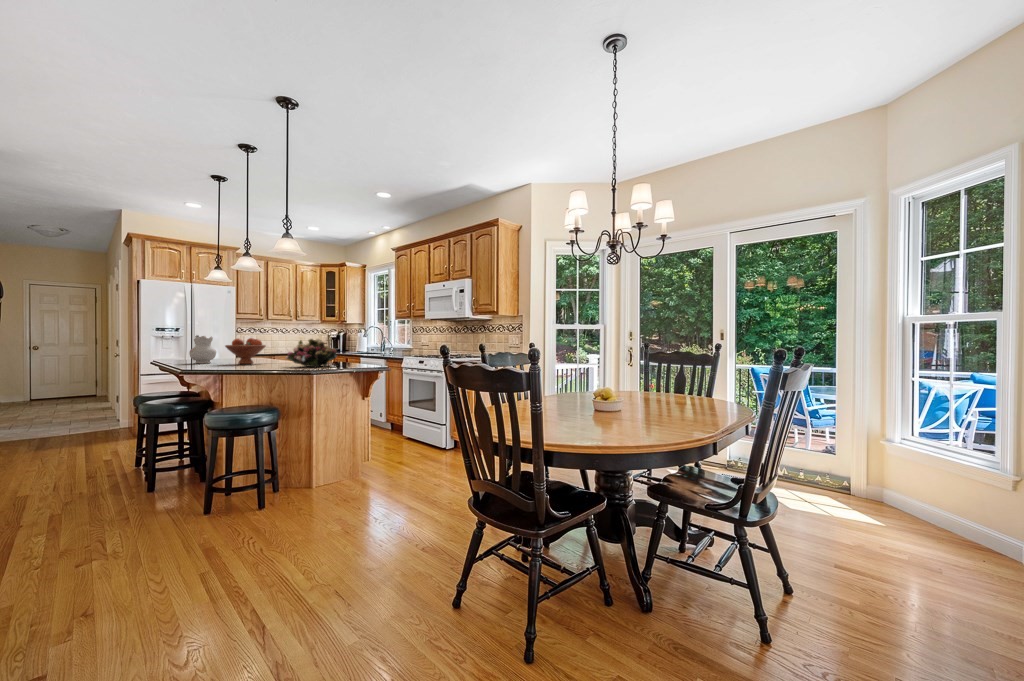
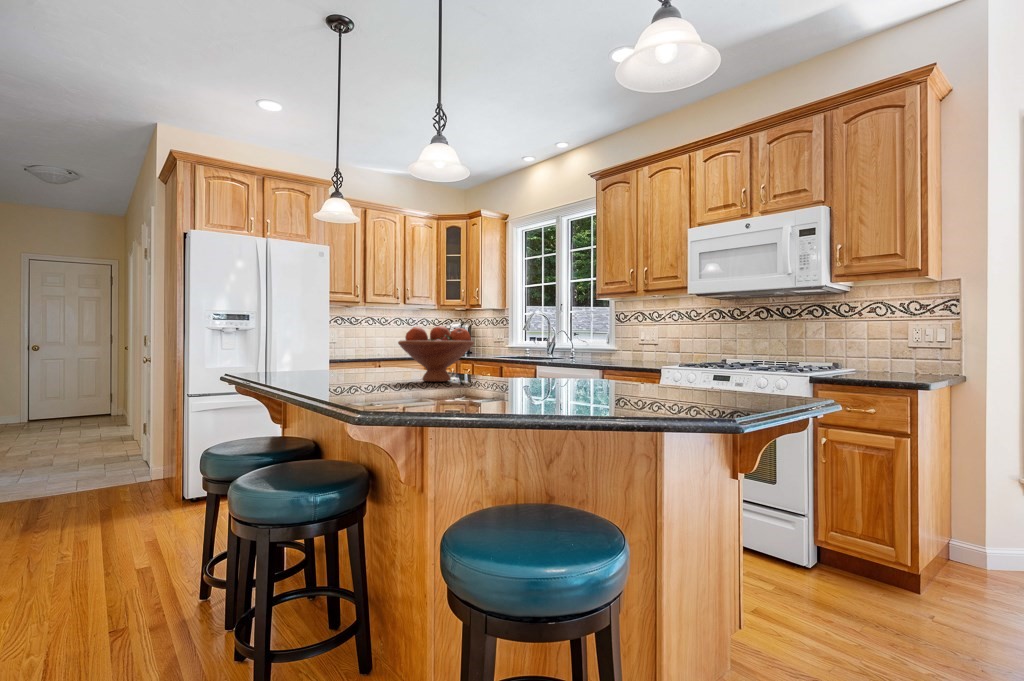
ceramic pitcher: present [189,335,216,364] -> none [316,321,363,379]
flower arrangement: present [286,339,337,367] -> none [571,324,691,395]

